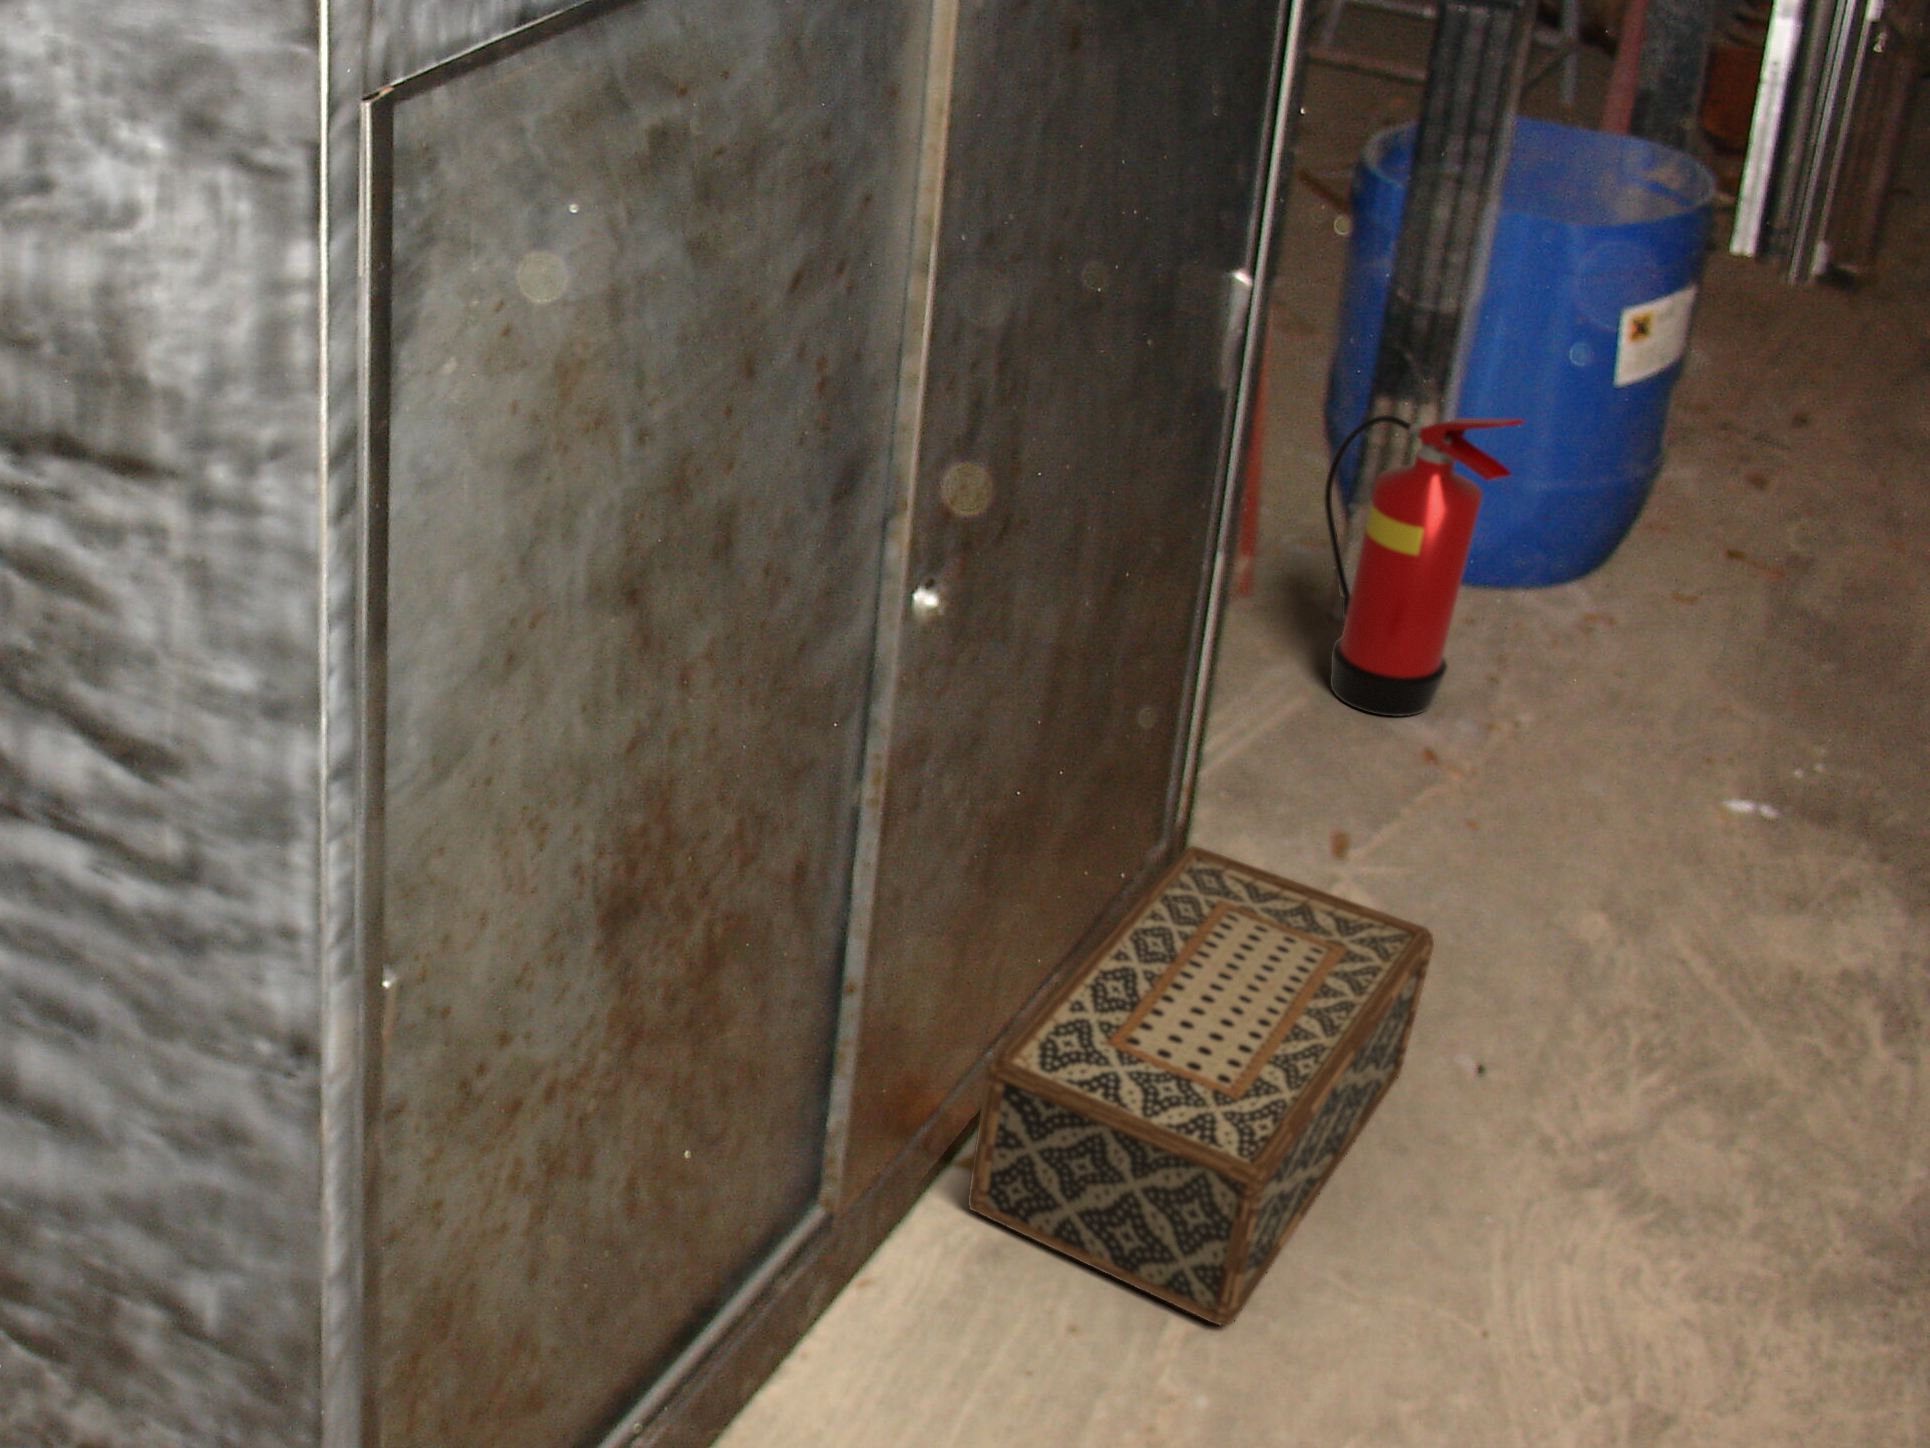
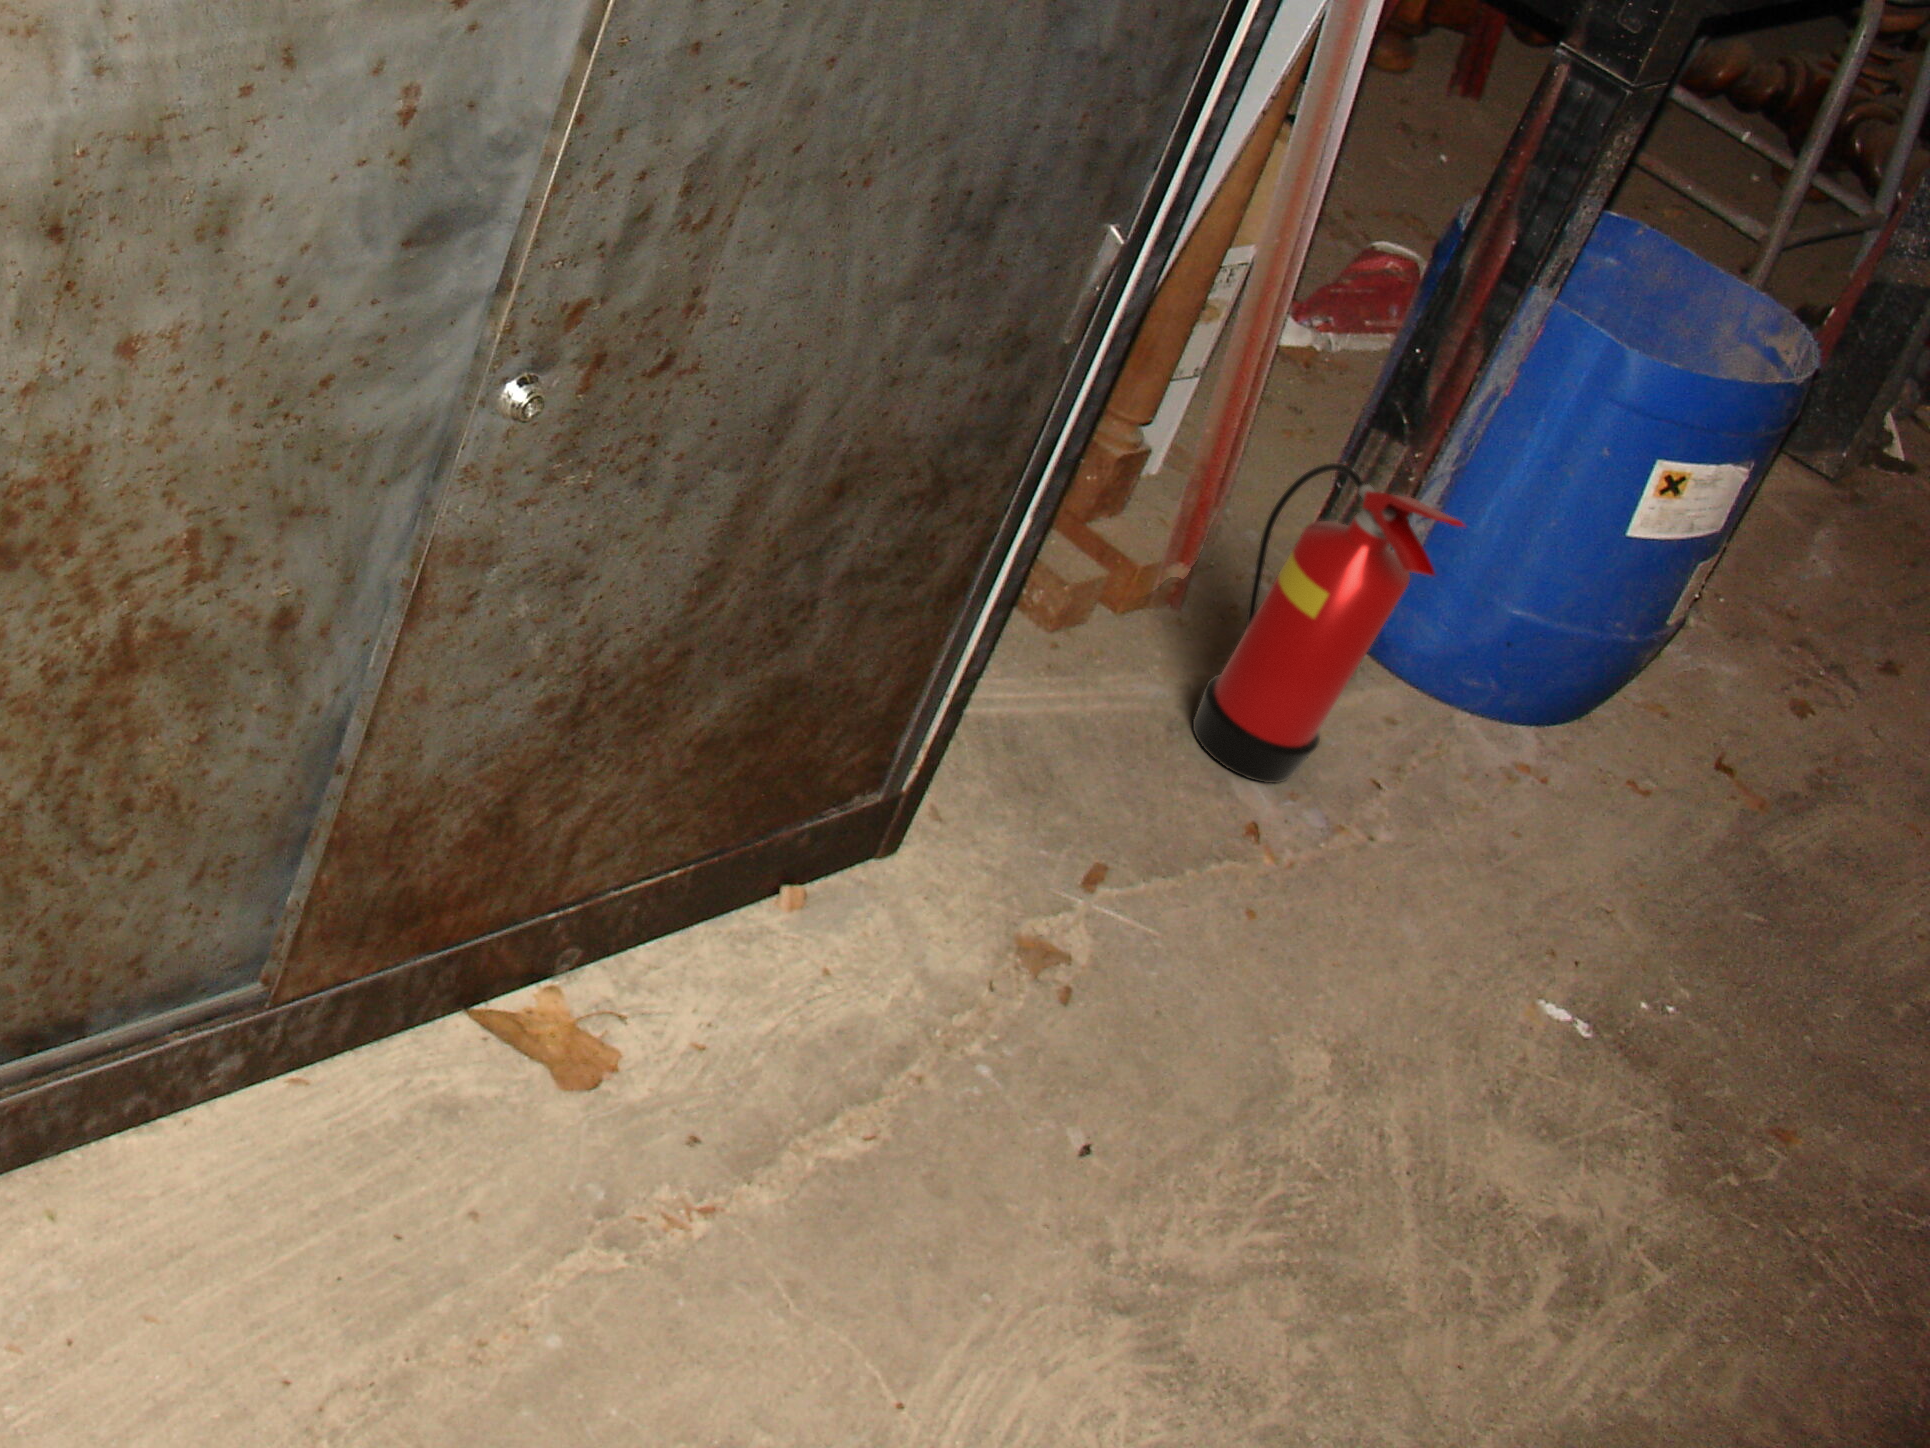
woven basket: present [968,846,1434,1327] -> none [463,798,1070,1287]

